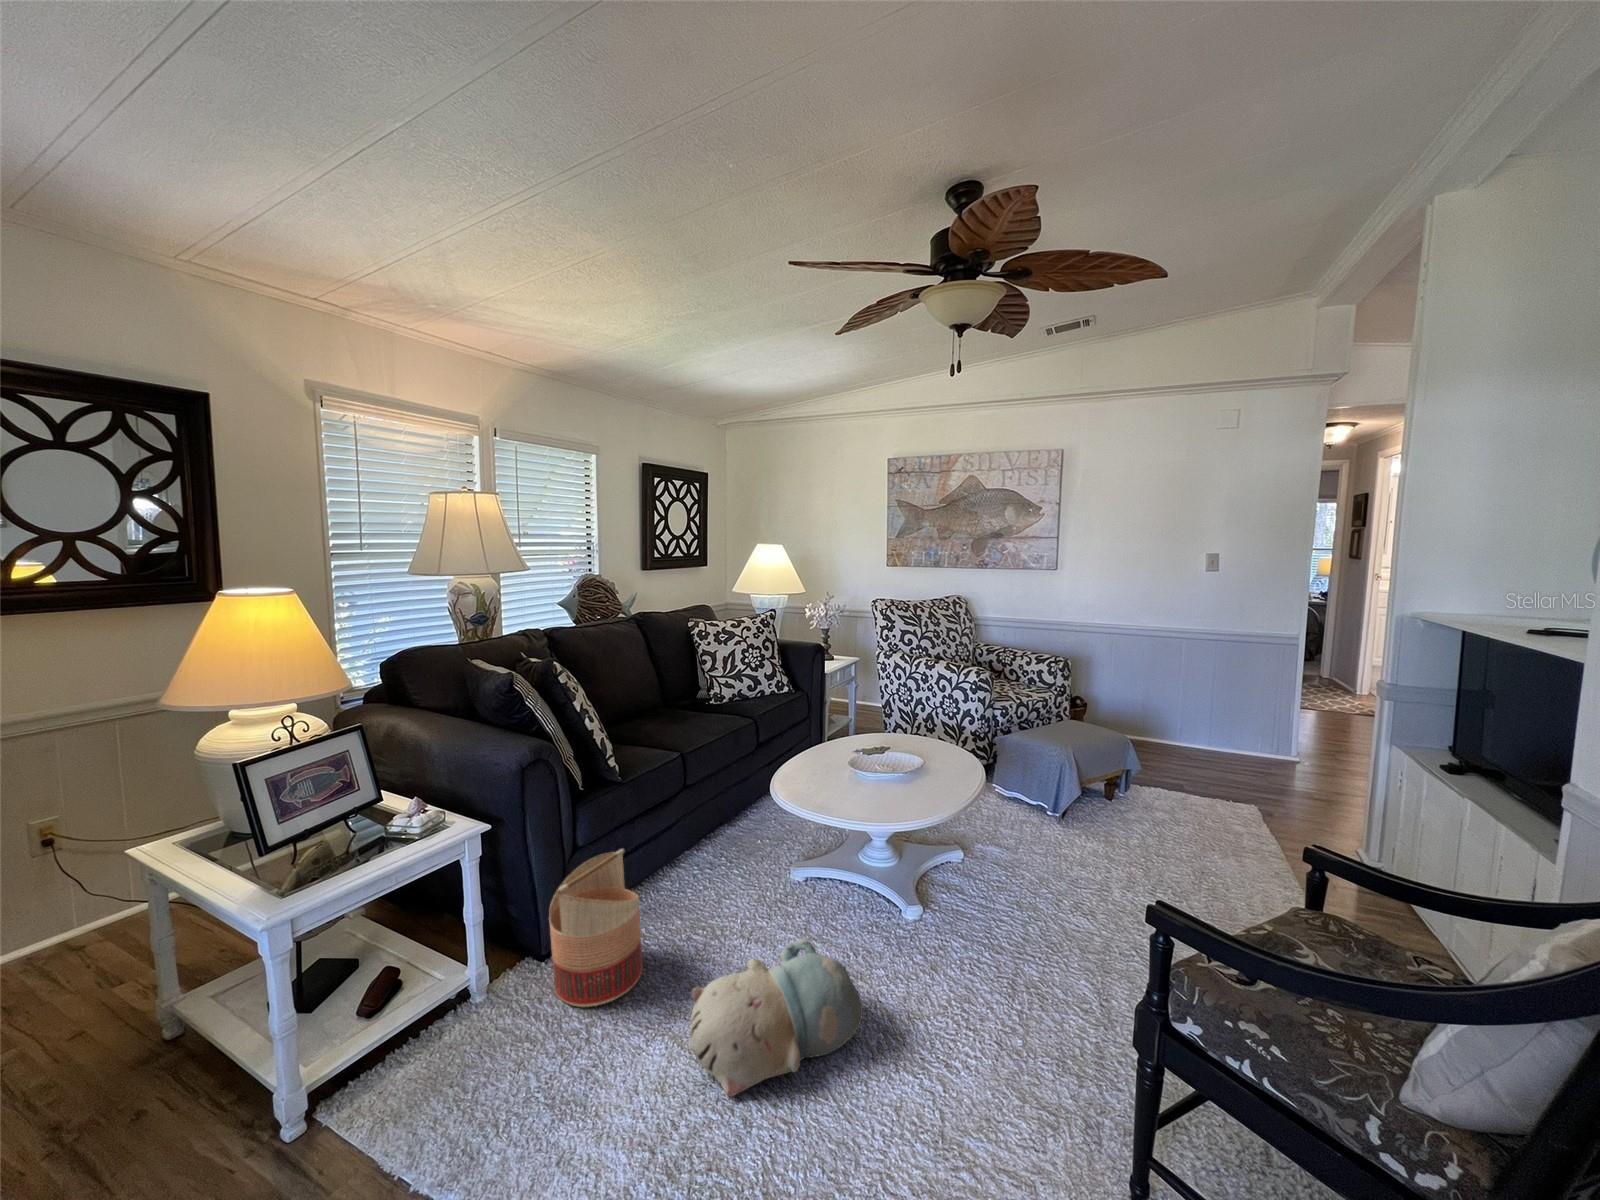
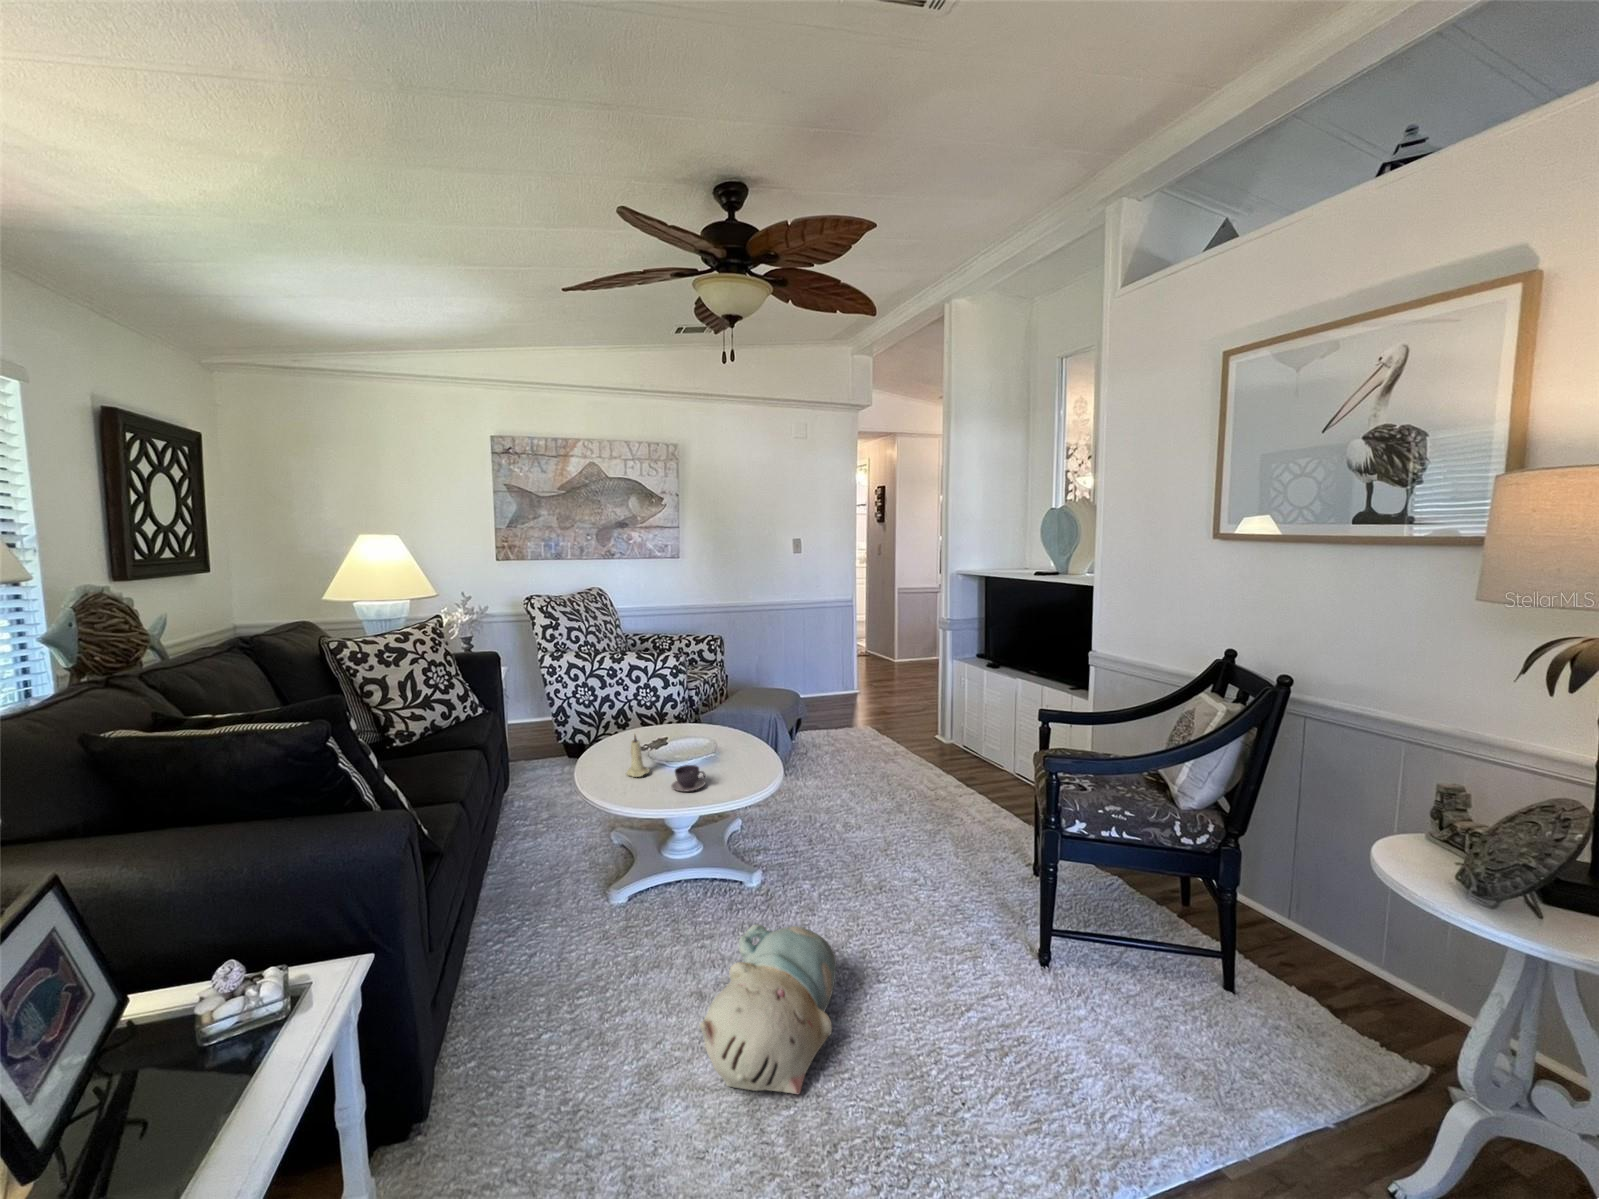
candle: none [812,734,832,774] -> present [626,735,650,777]
teacup: none [825,775,857,800] -> present [671,765,705,791]
basket: present [549,849,643,1007] -> none [444,928,583,1165]

